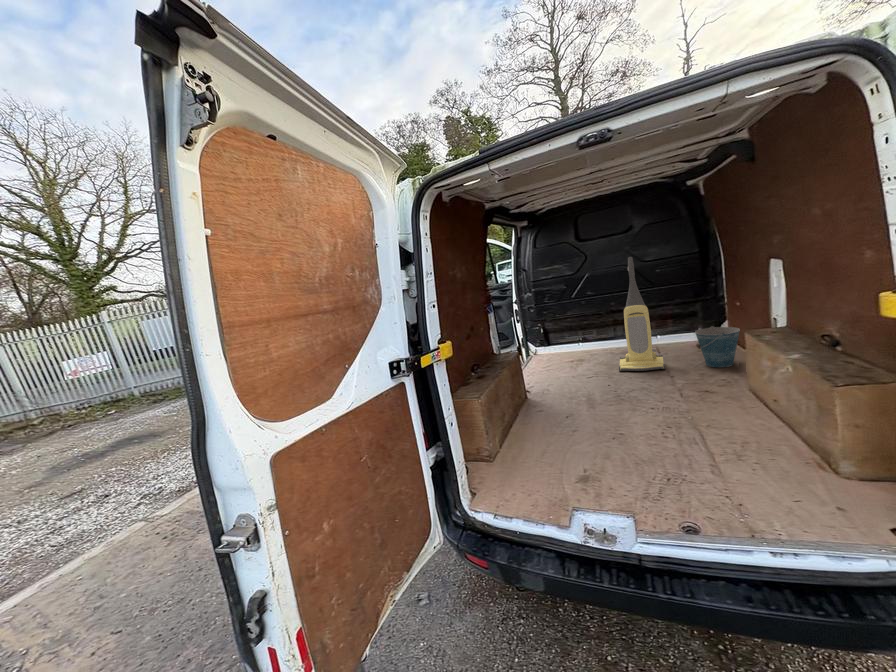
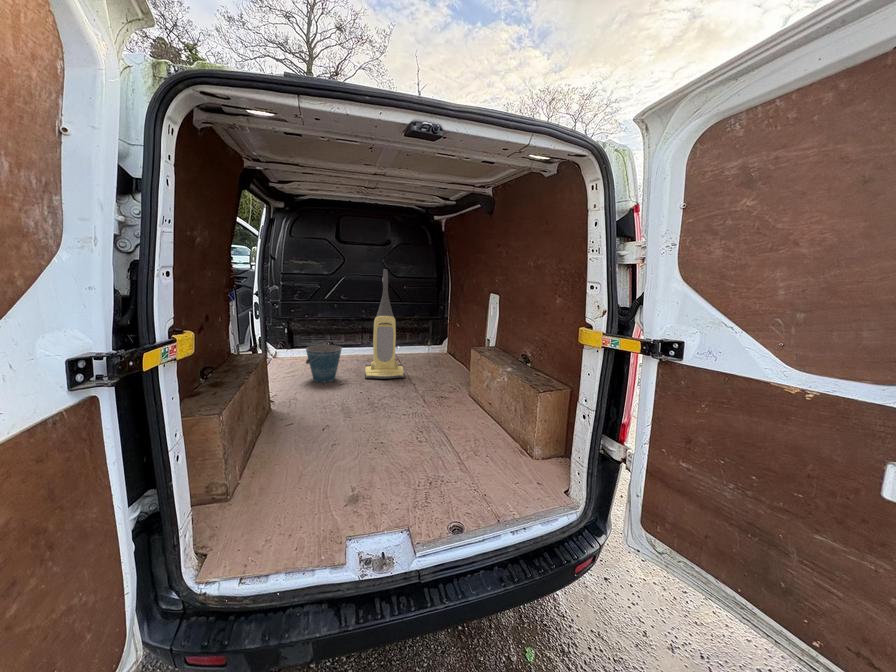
bucket: present [695,326,740,367] -> present [306,344,342,382]

